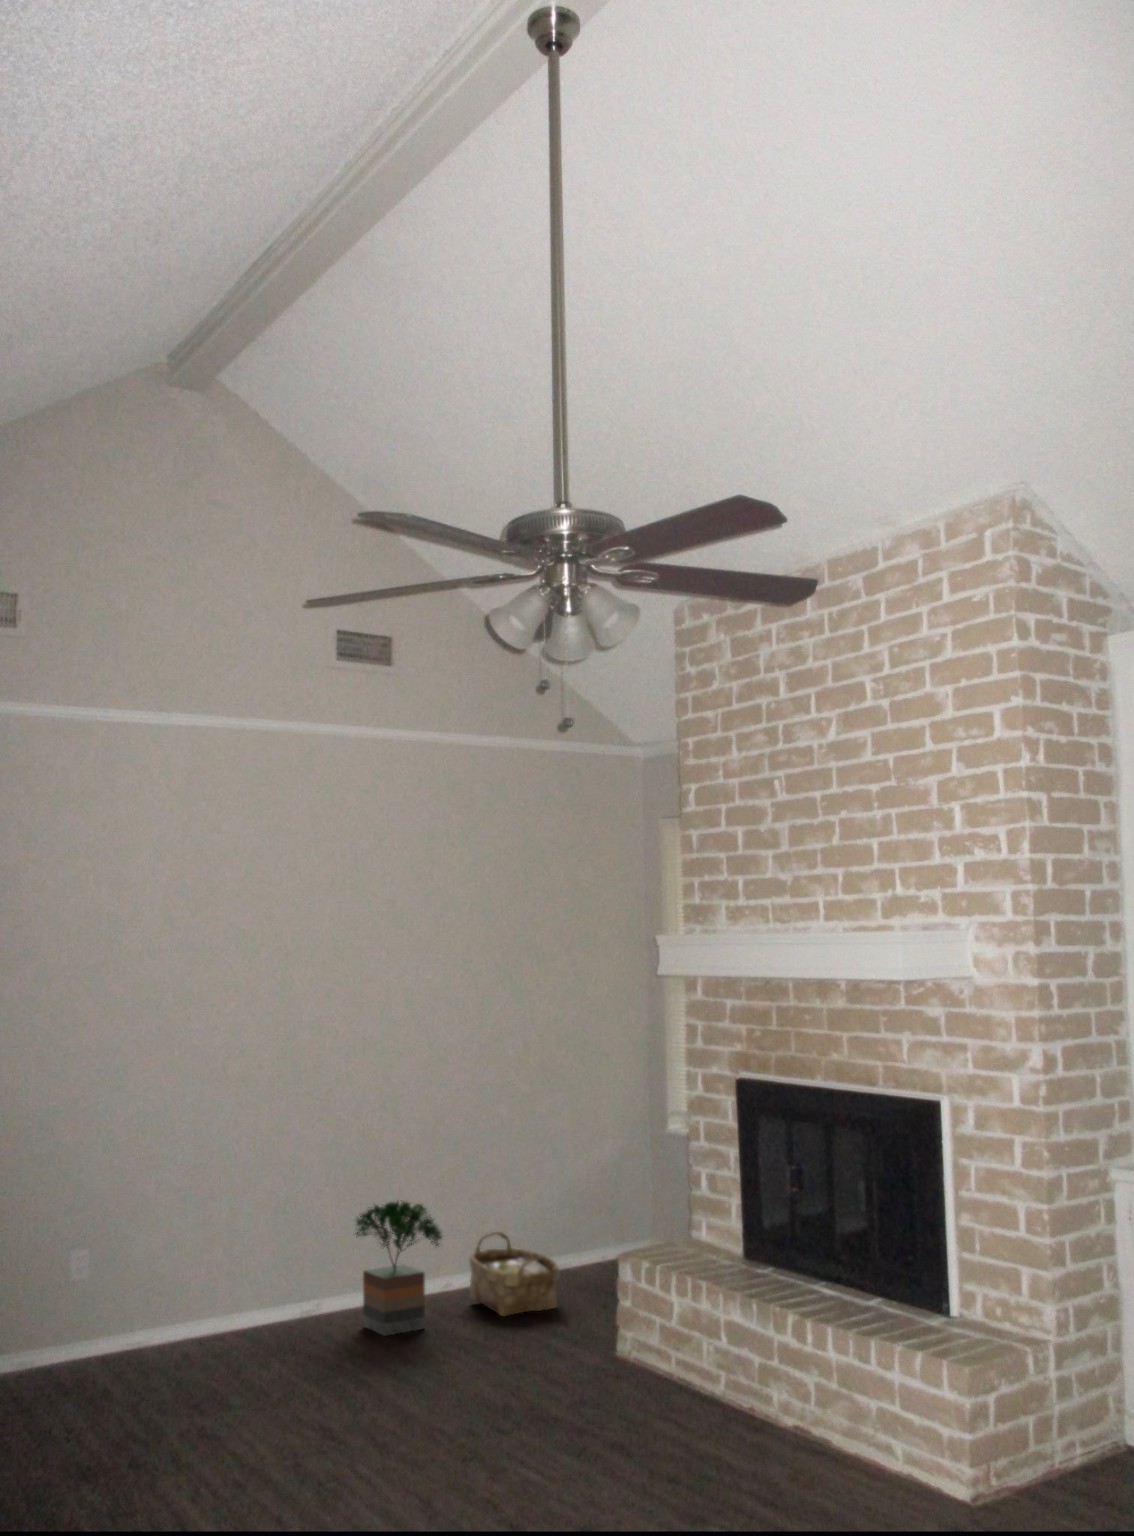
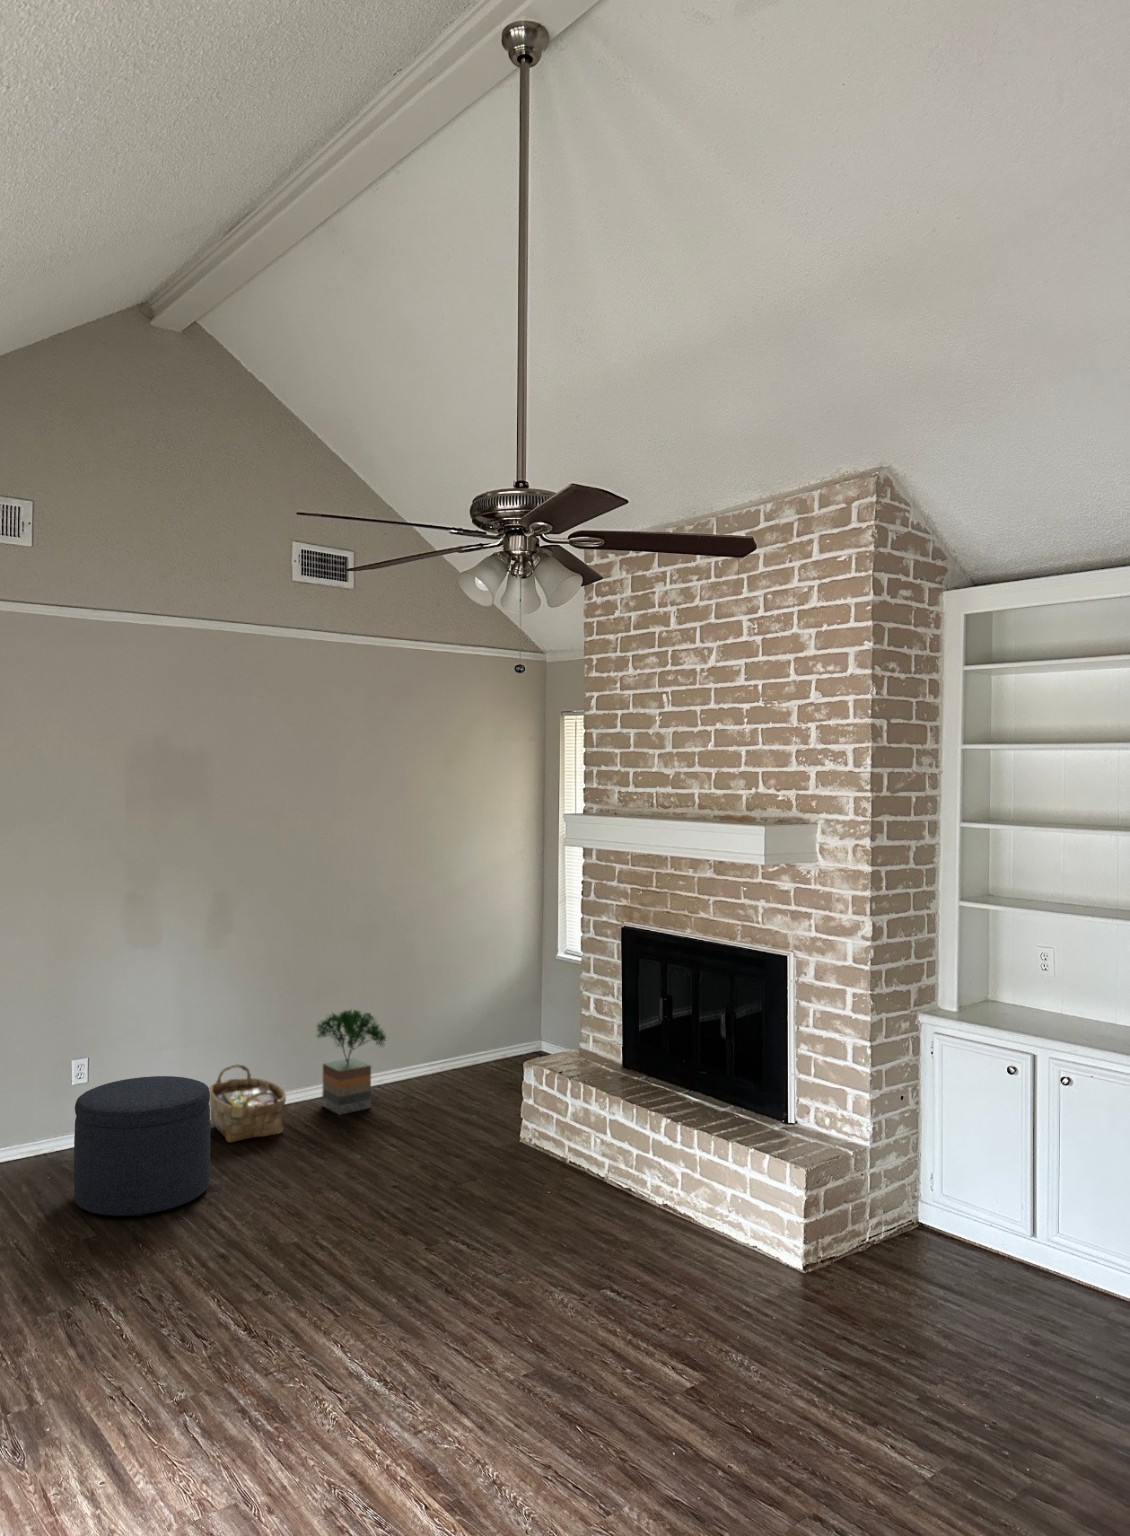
woven basket: present [469,1232,559,1317] -> present [209,1064,286,1142]
ottoman: none [61,1272,224,1441] -> present [74,1076,210,1216]

